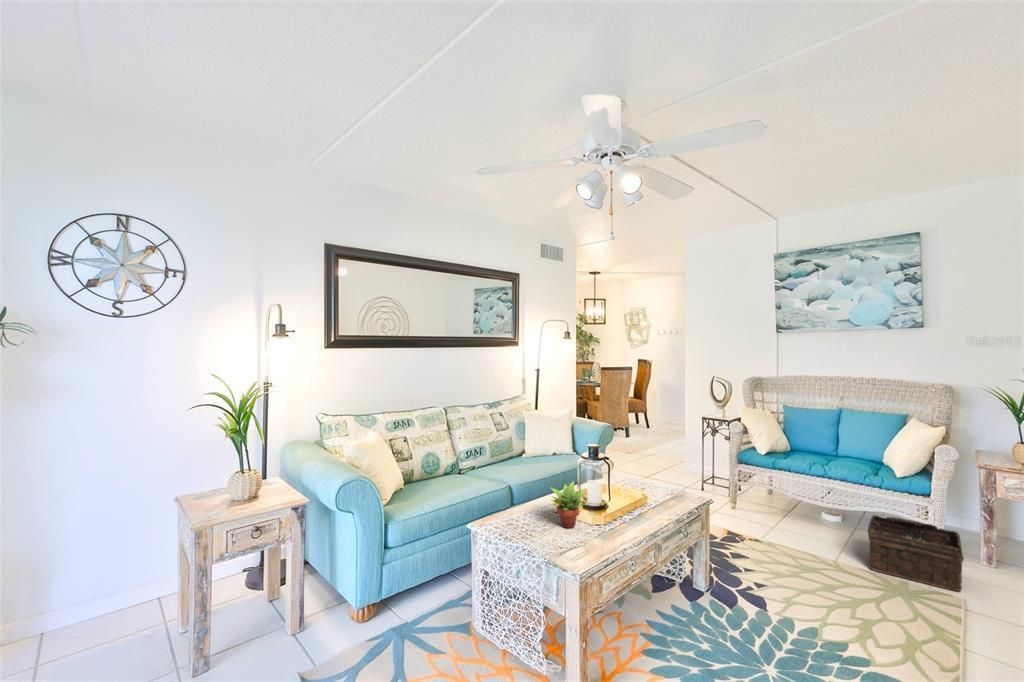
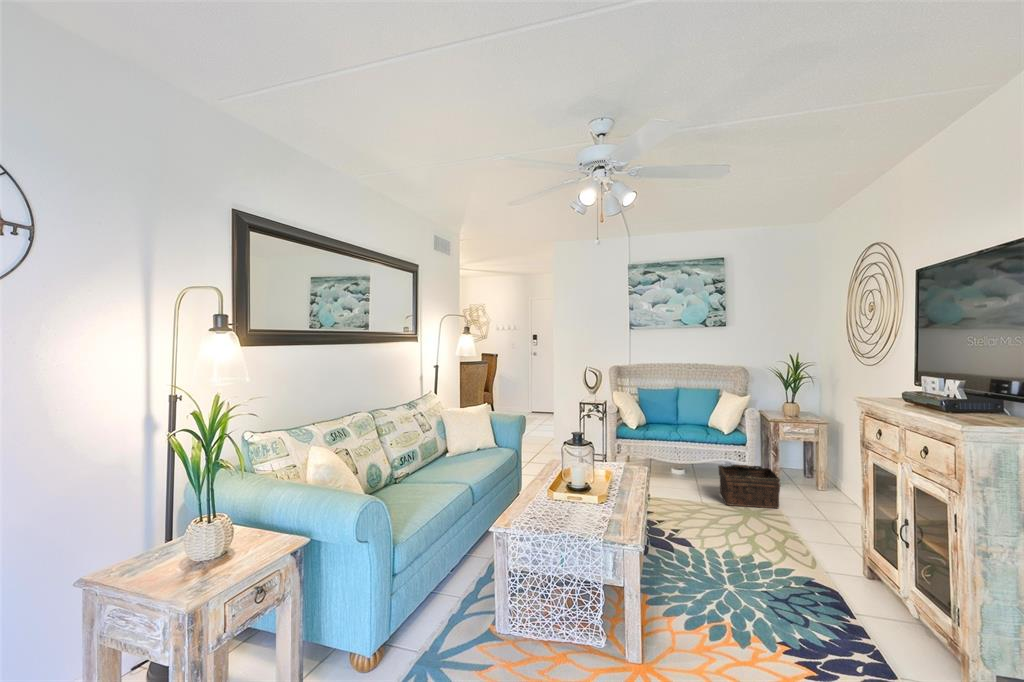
succulent plant: present [550,481,588,528] -> none [560,467,599,510]

